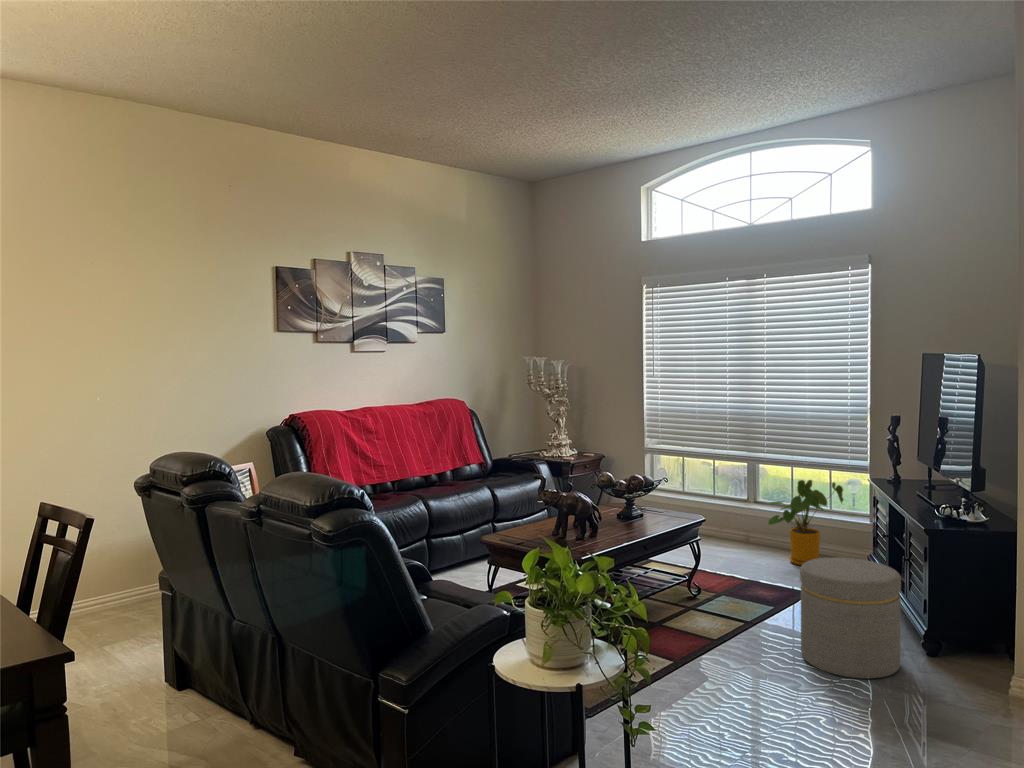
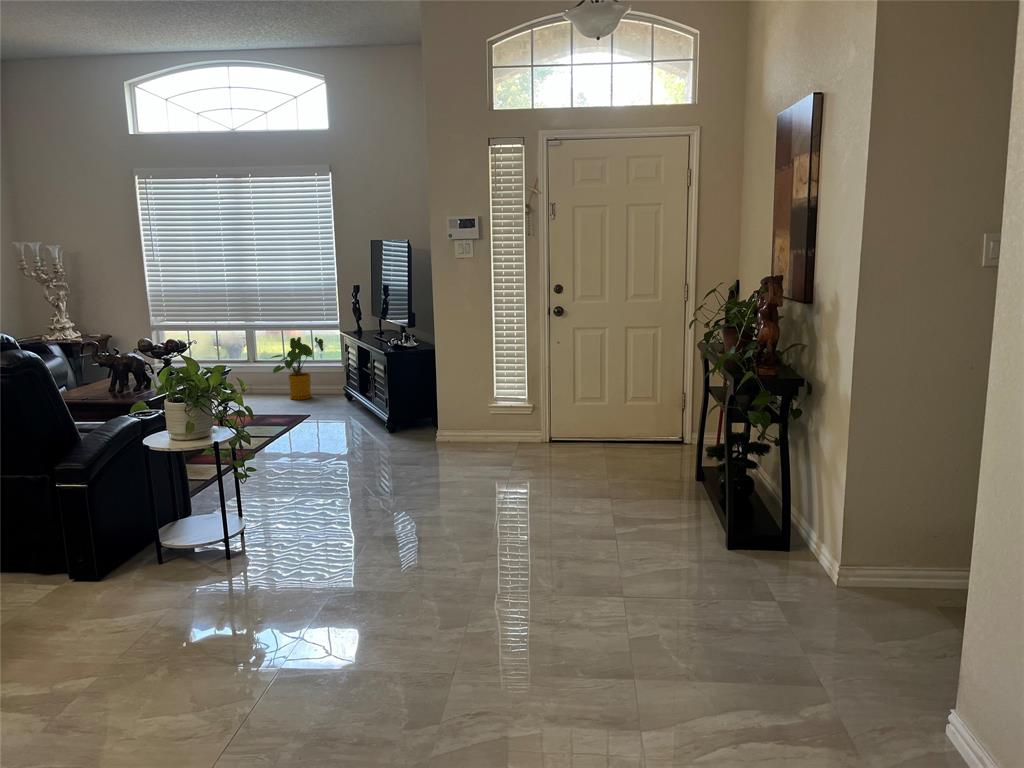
ottoman: present [800,557,901,679] -> none [315,379,377,449]

